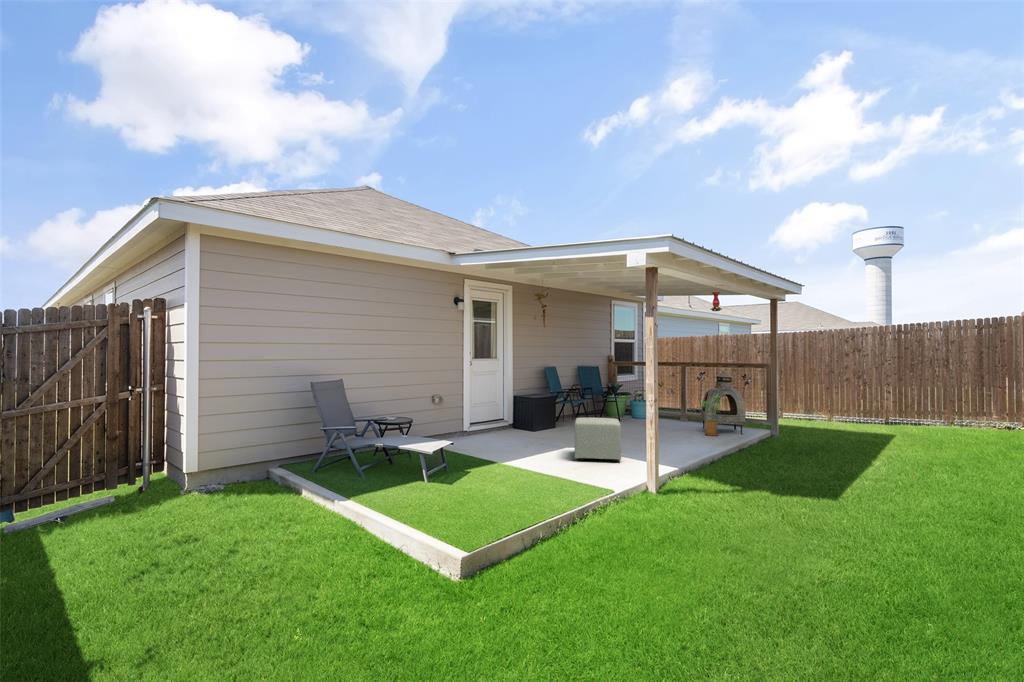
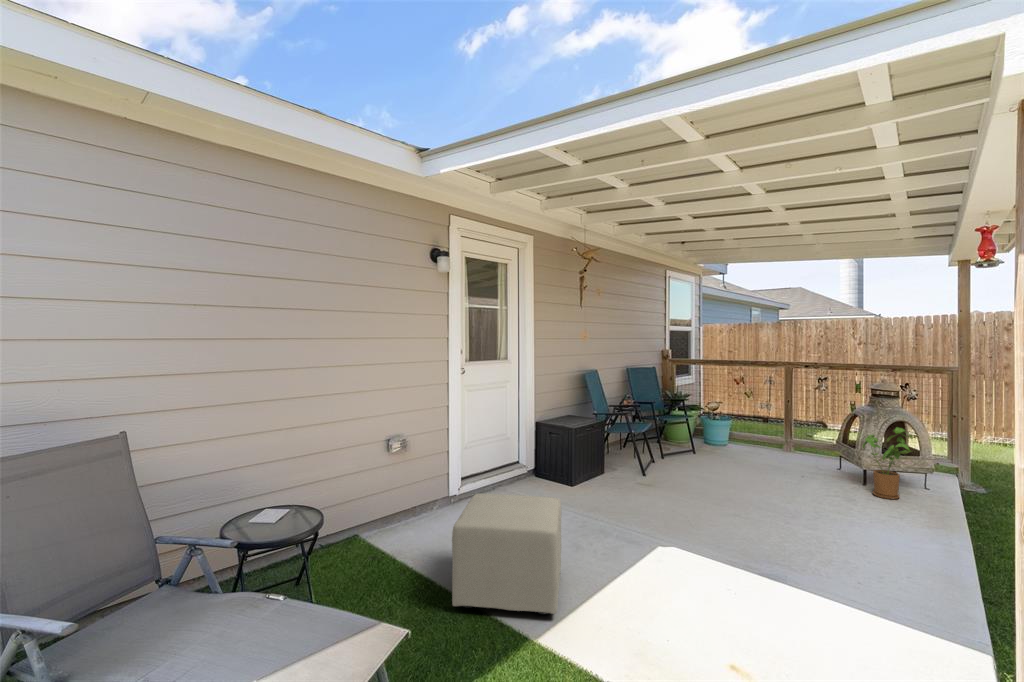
ottoman: present [574,418,621,462] -> present [452,494,561,615]

